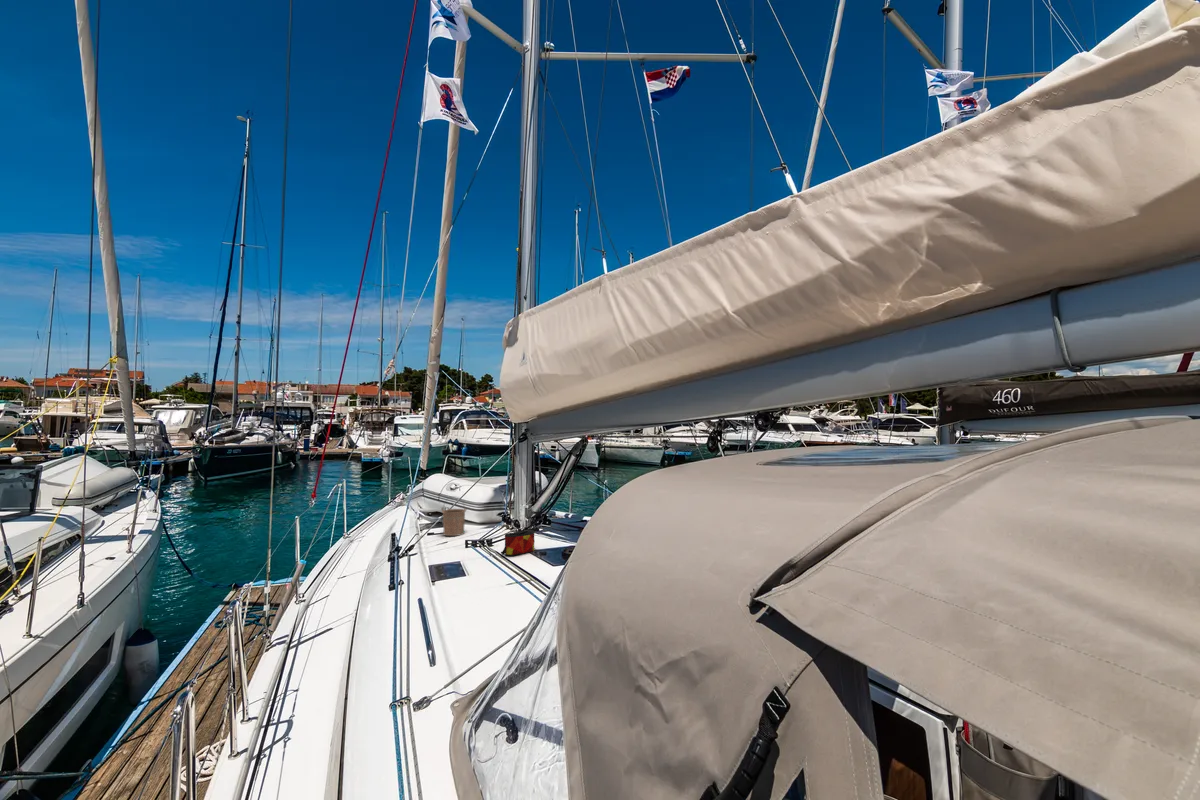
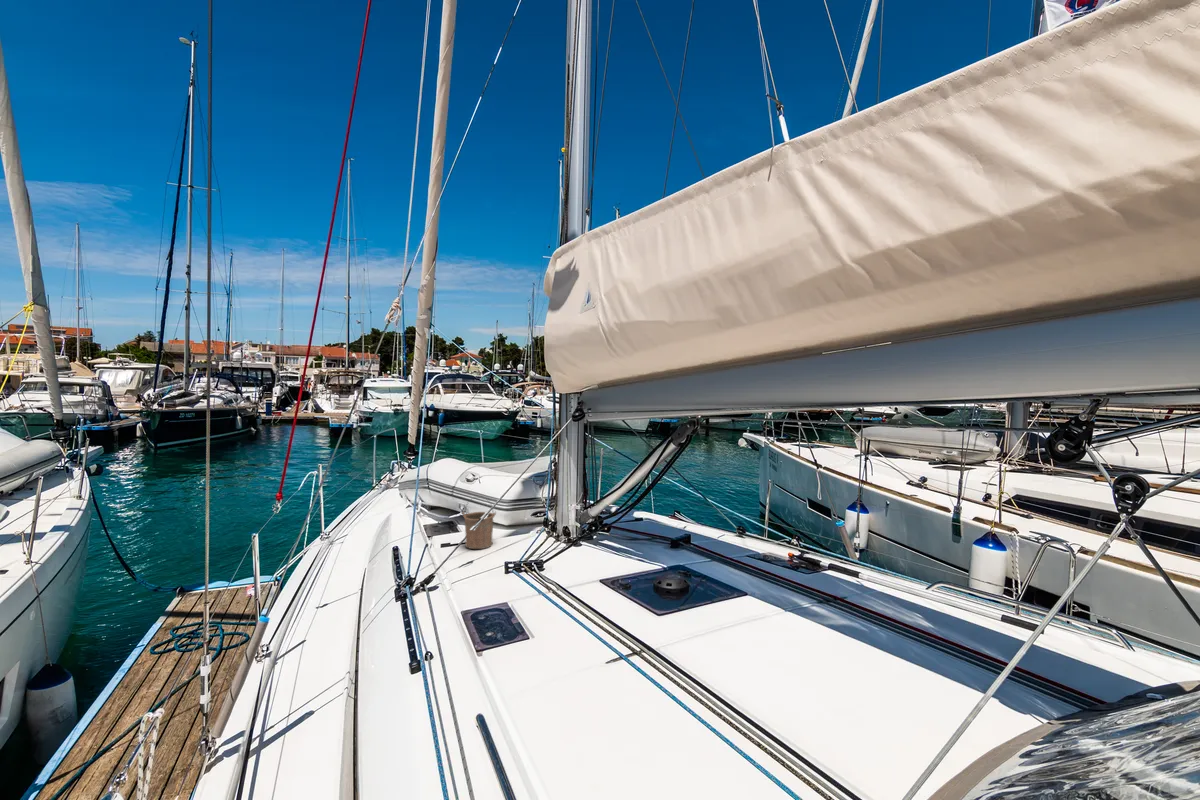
bag: present [501,531,535,556] -> none [560,550,602,588]

